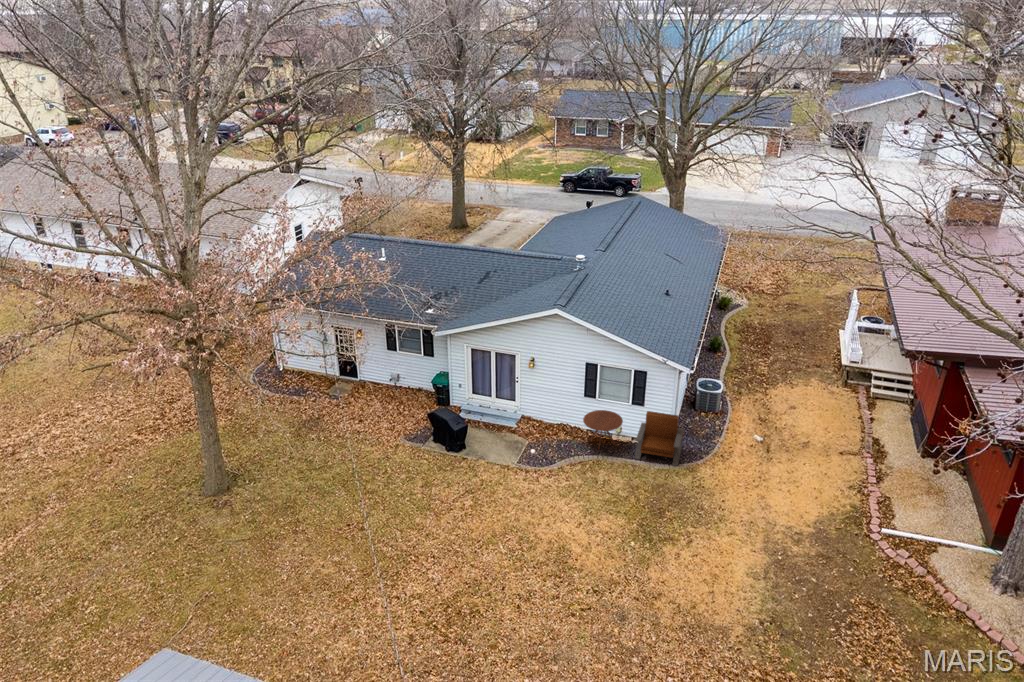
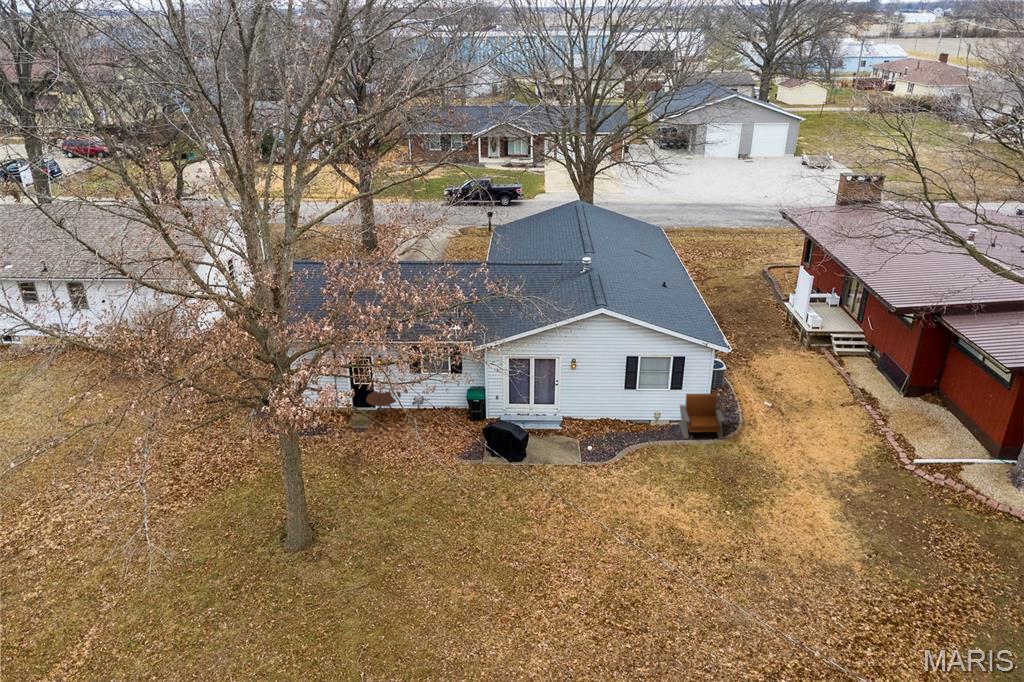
round table: present [583,410,623,449] -> present [366,390,401,422]

